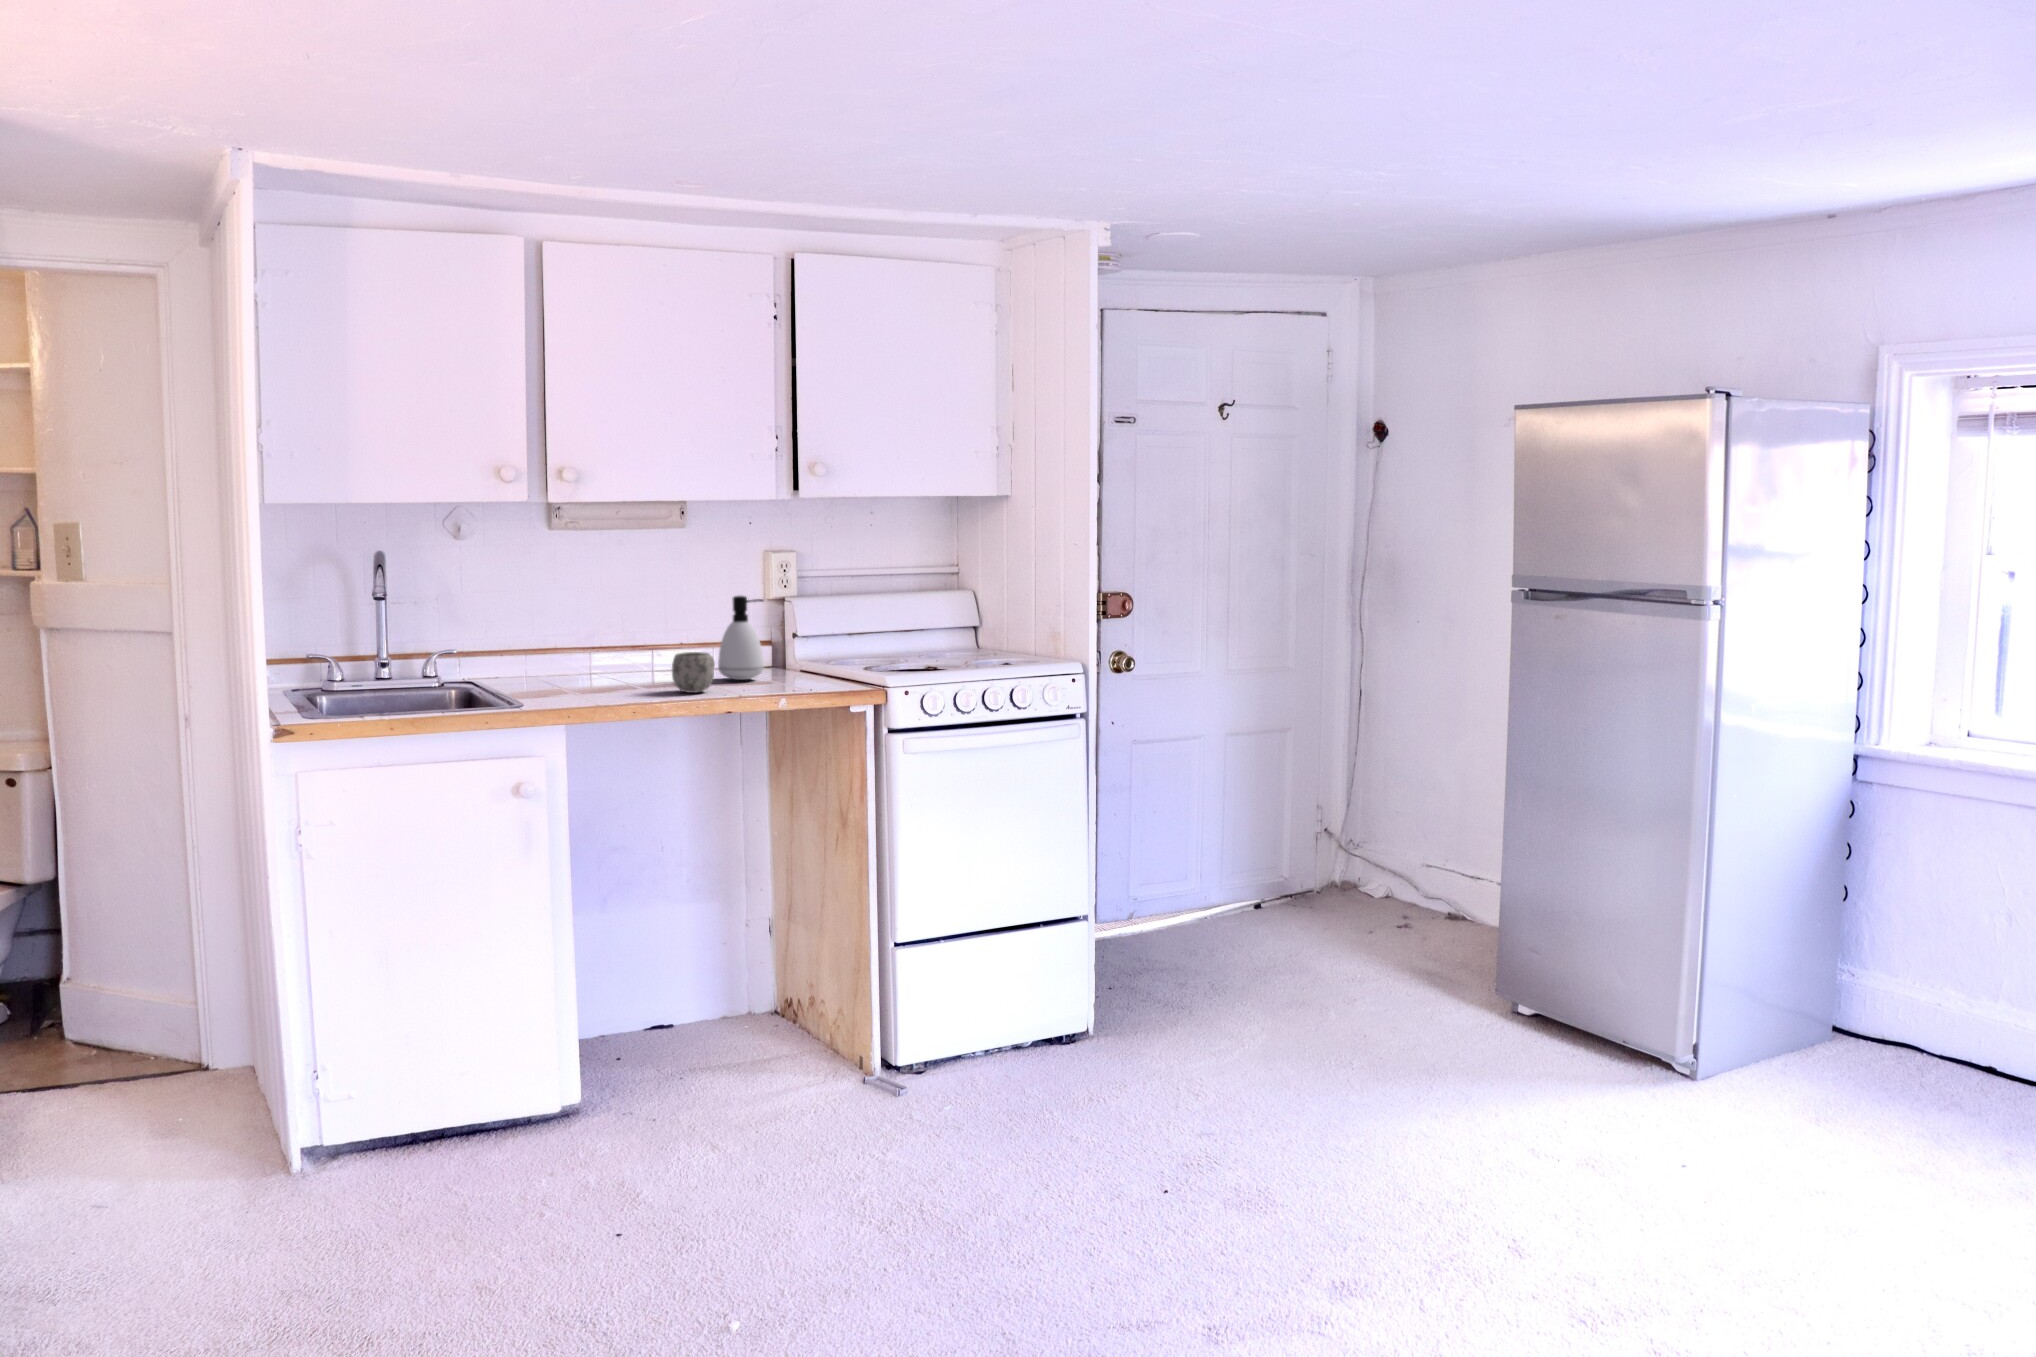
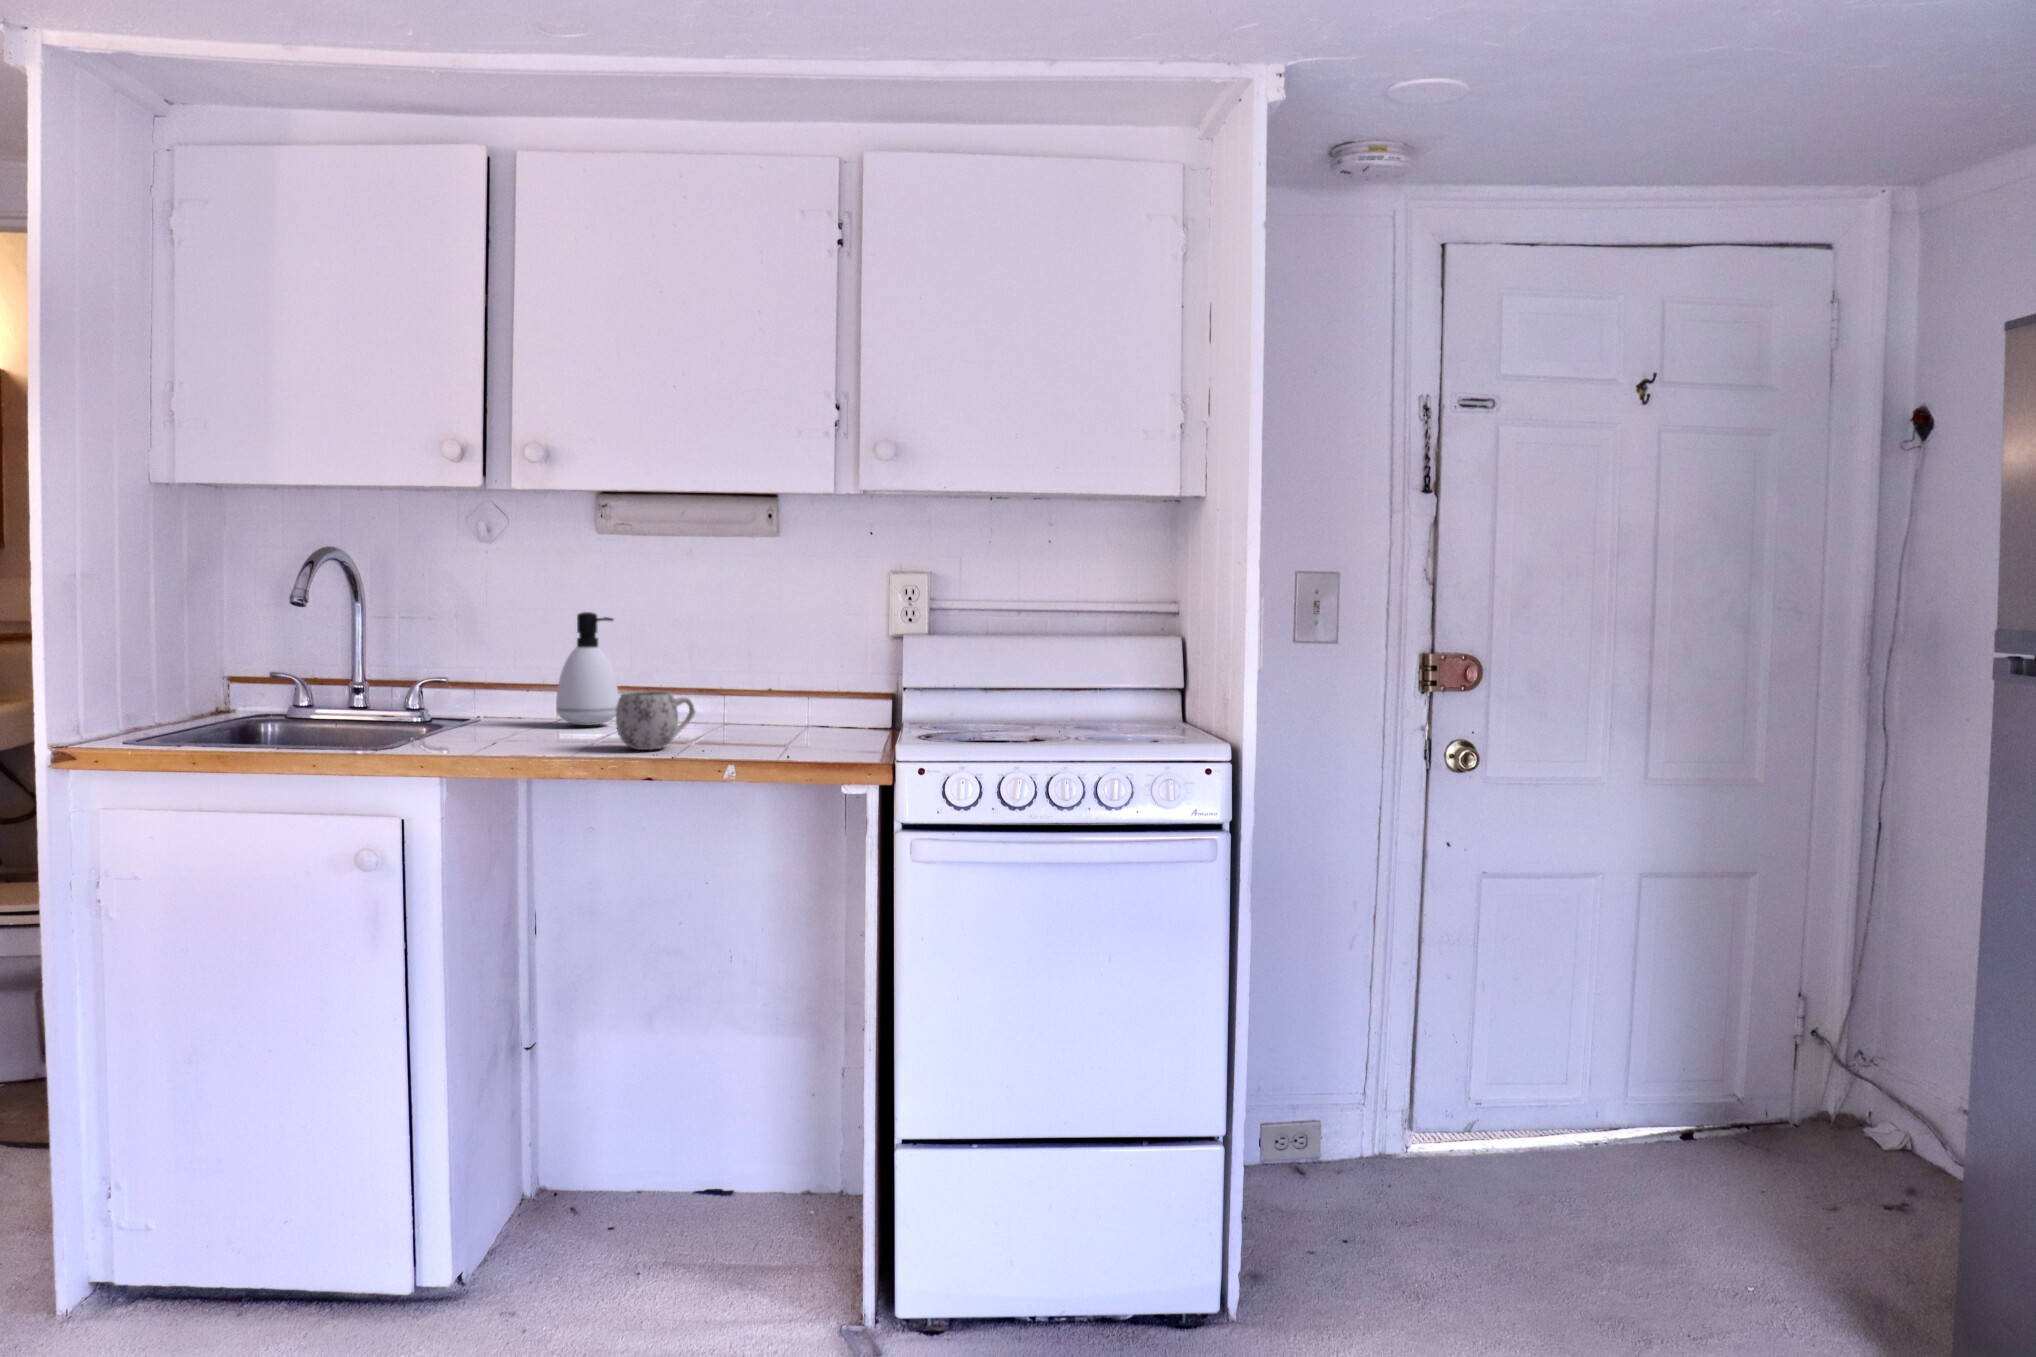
soap dispenser: present [718,596,764,680] -> present [556,612,619,725]

